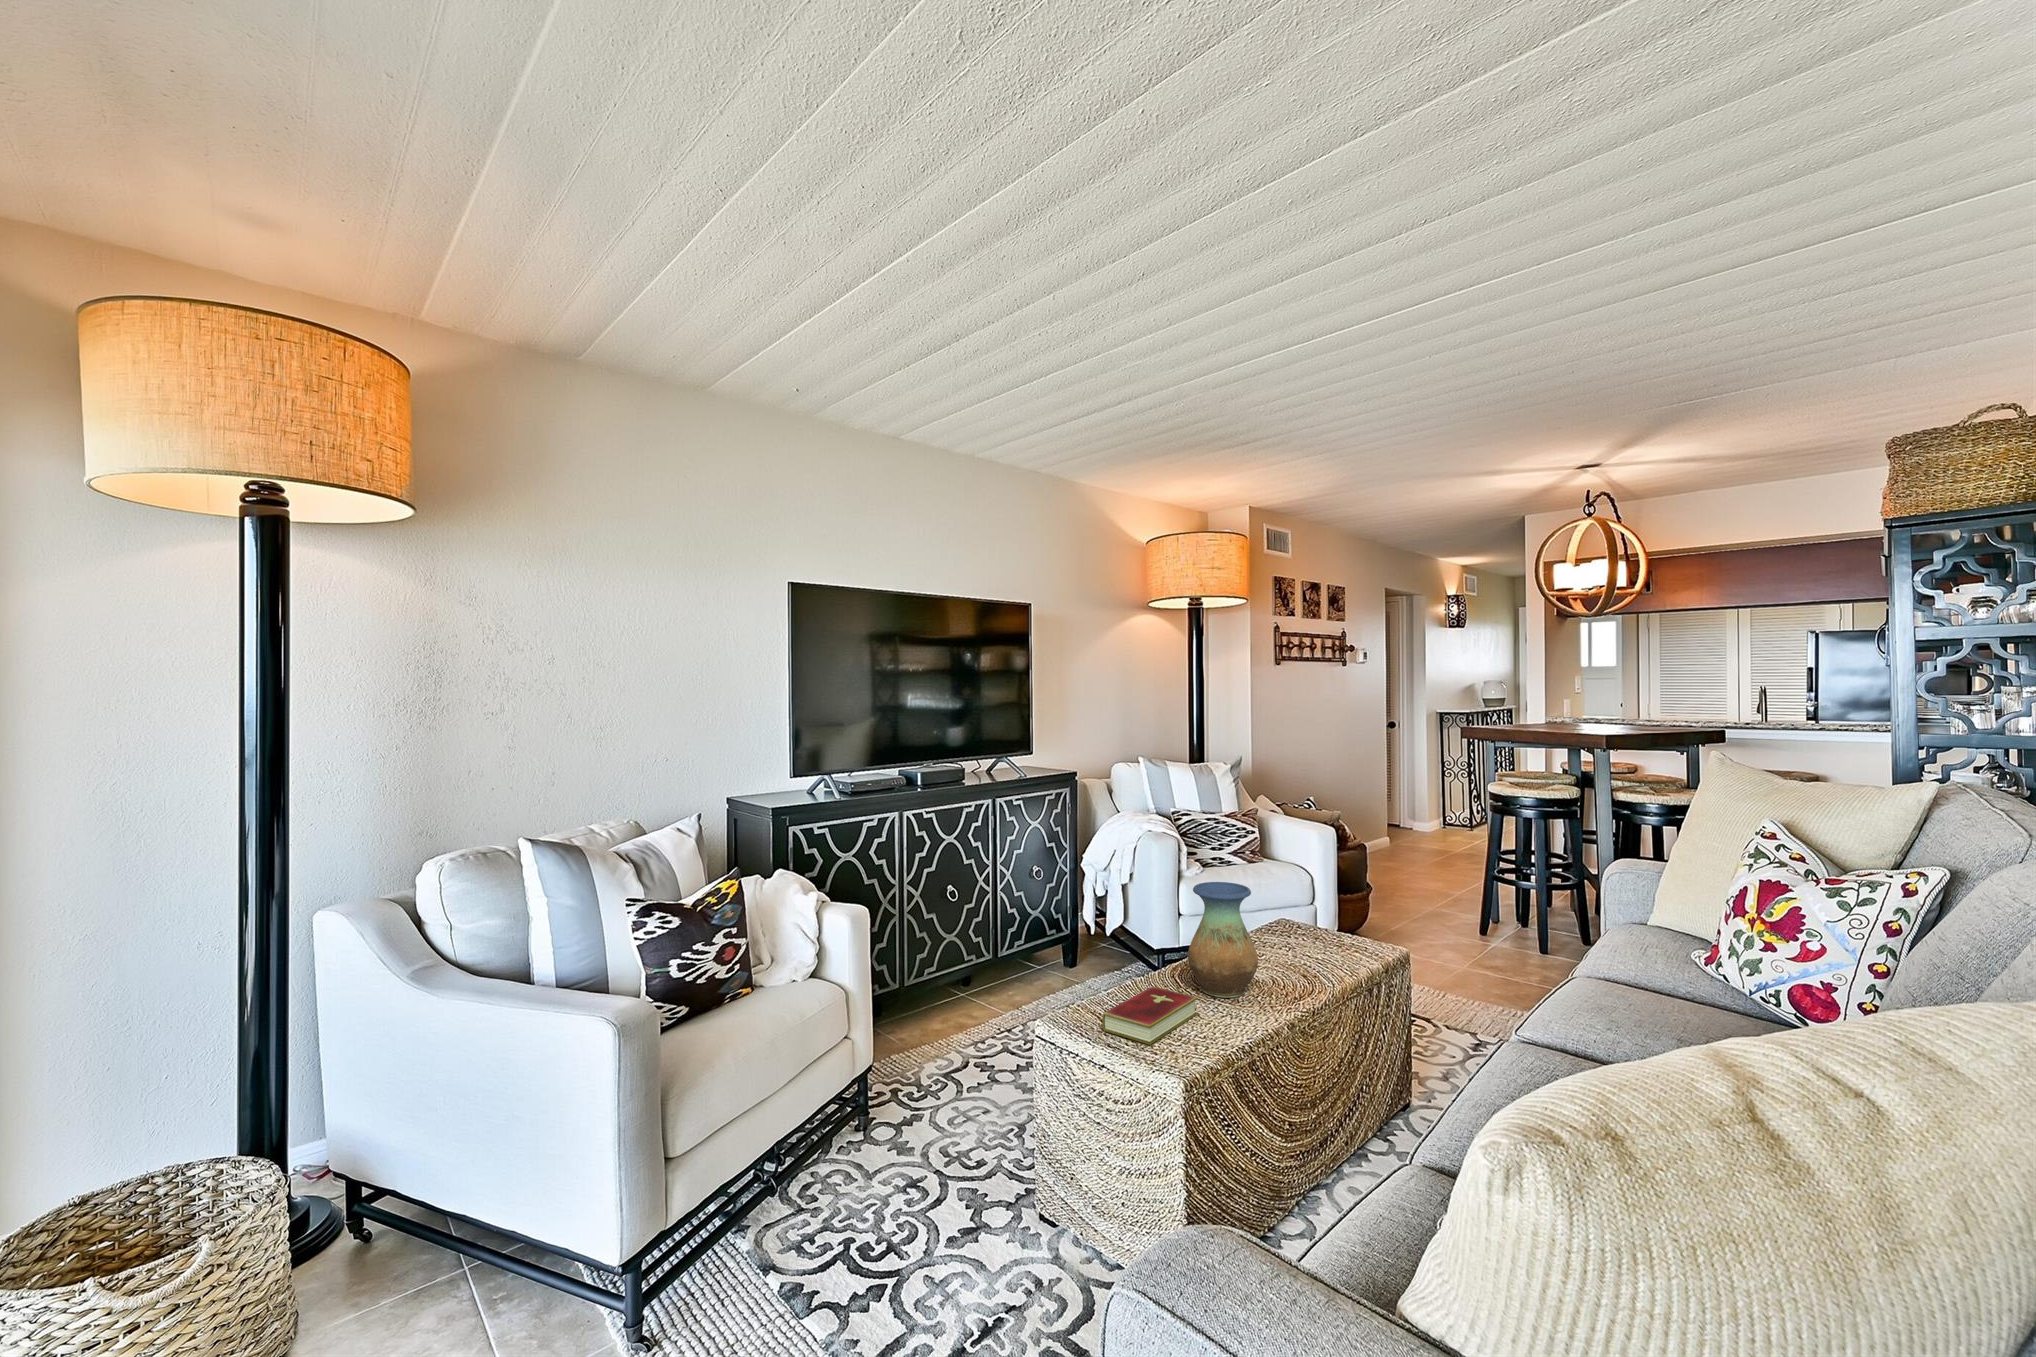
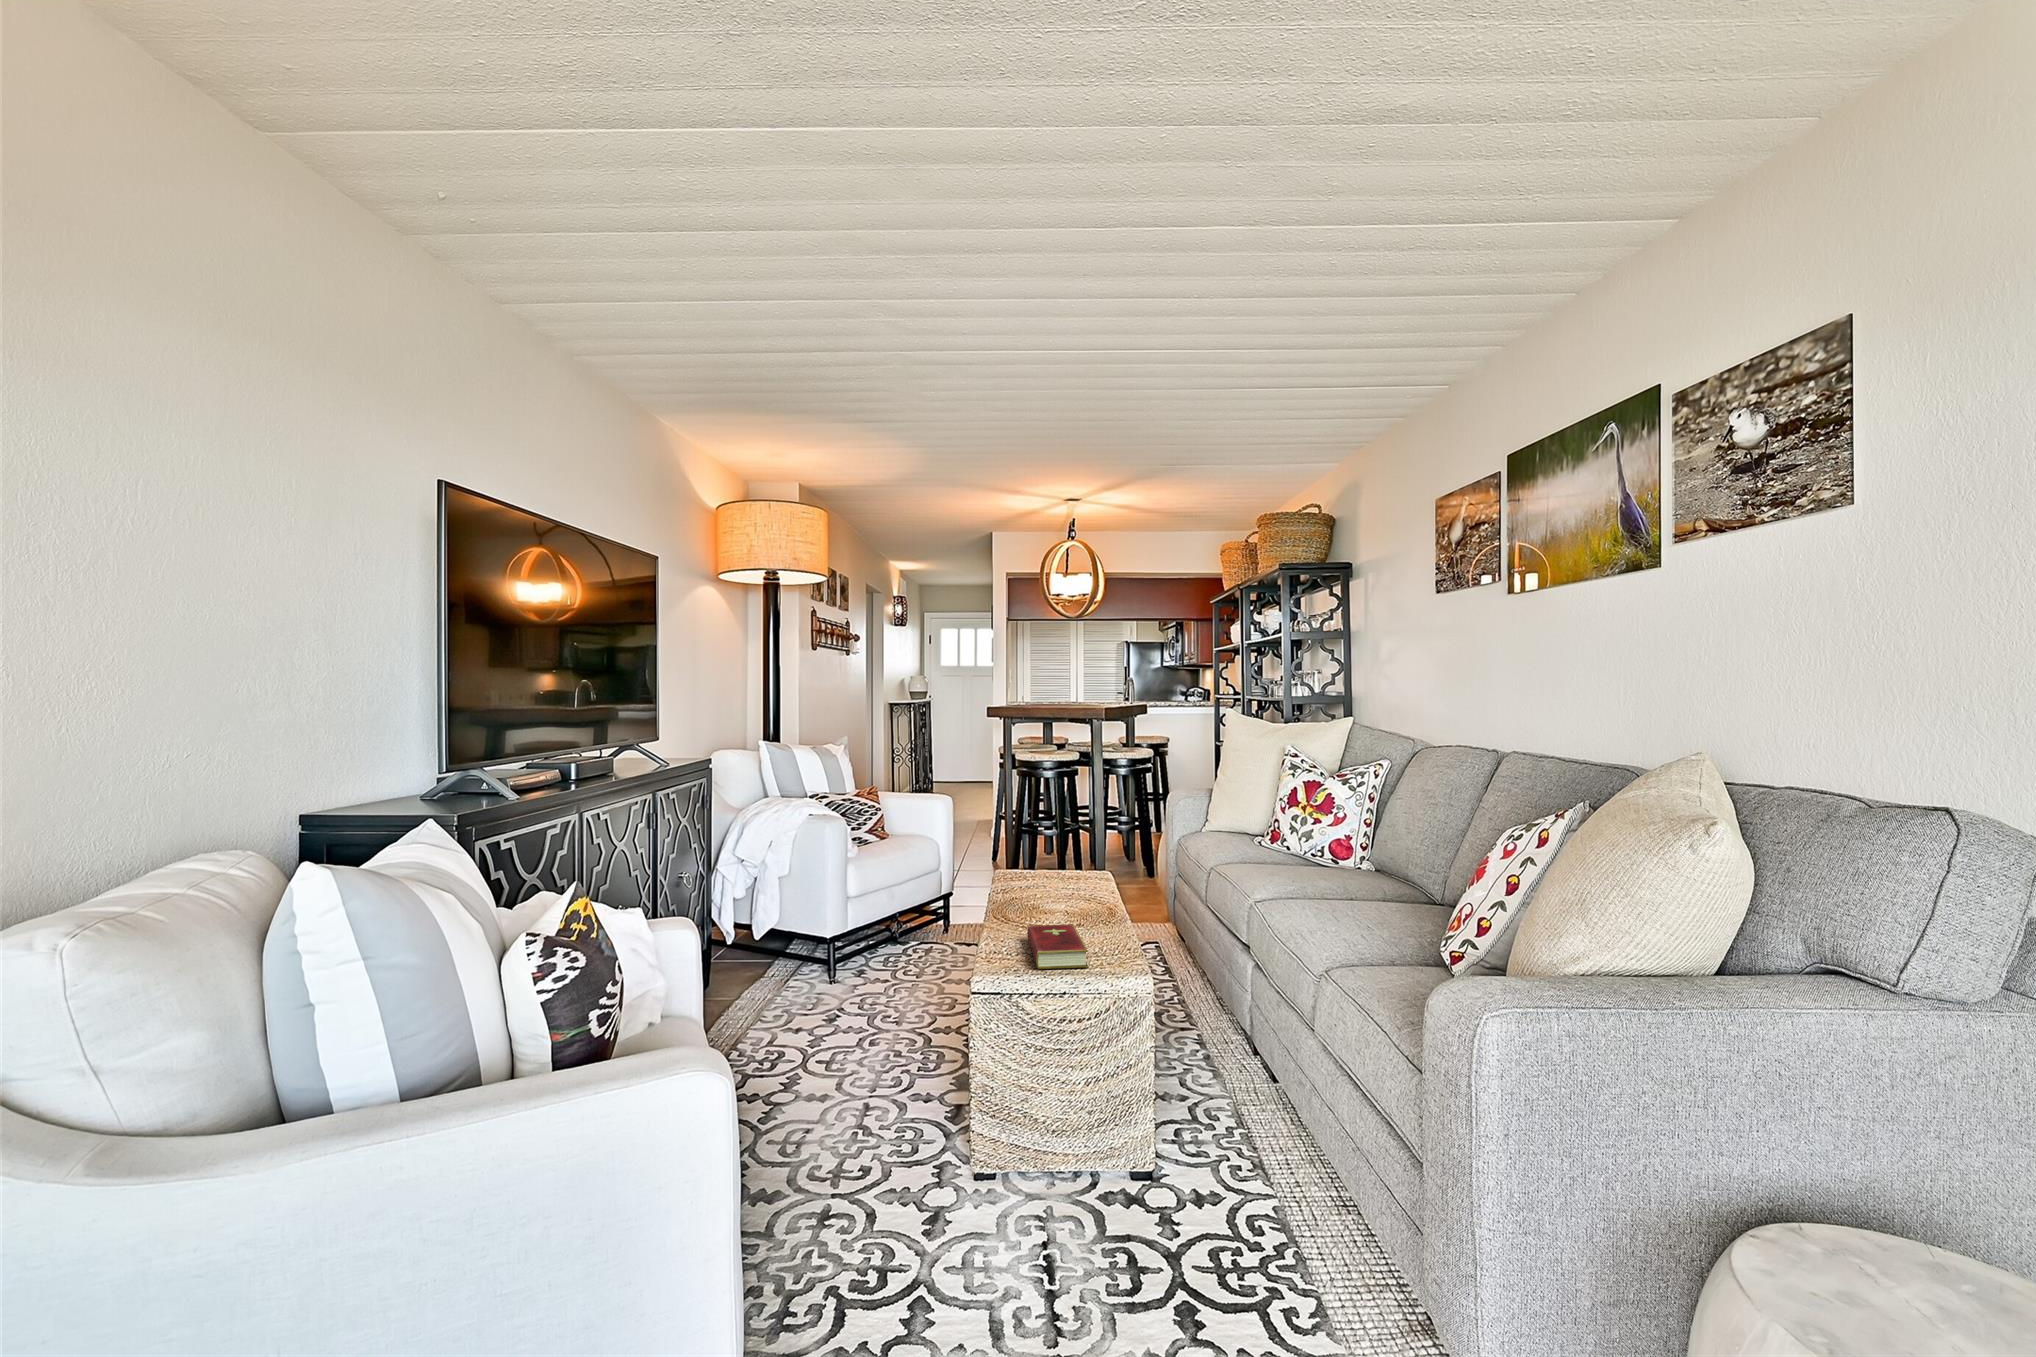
vase: present [1188,882,1258,998] -> none [1028,825,1088,925]

